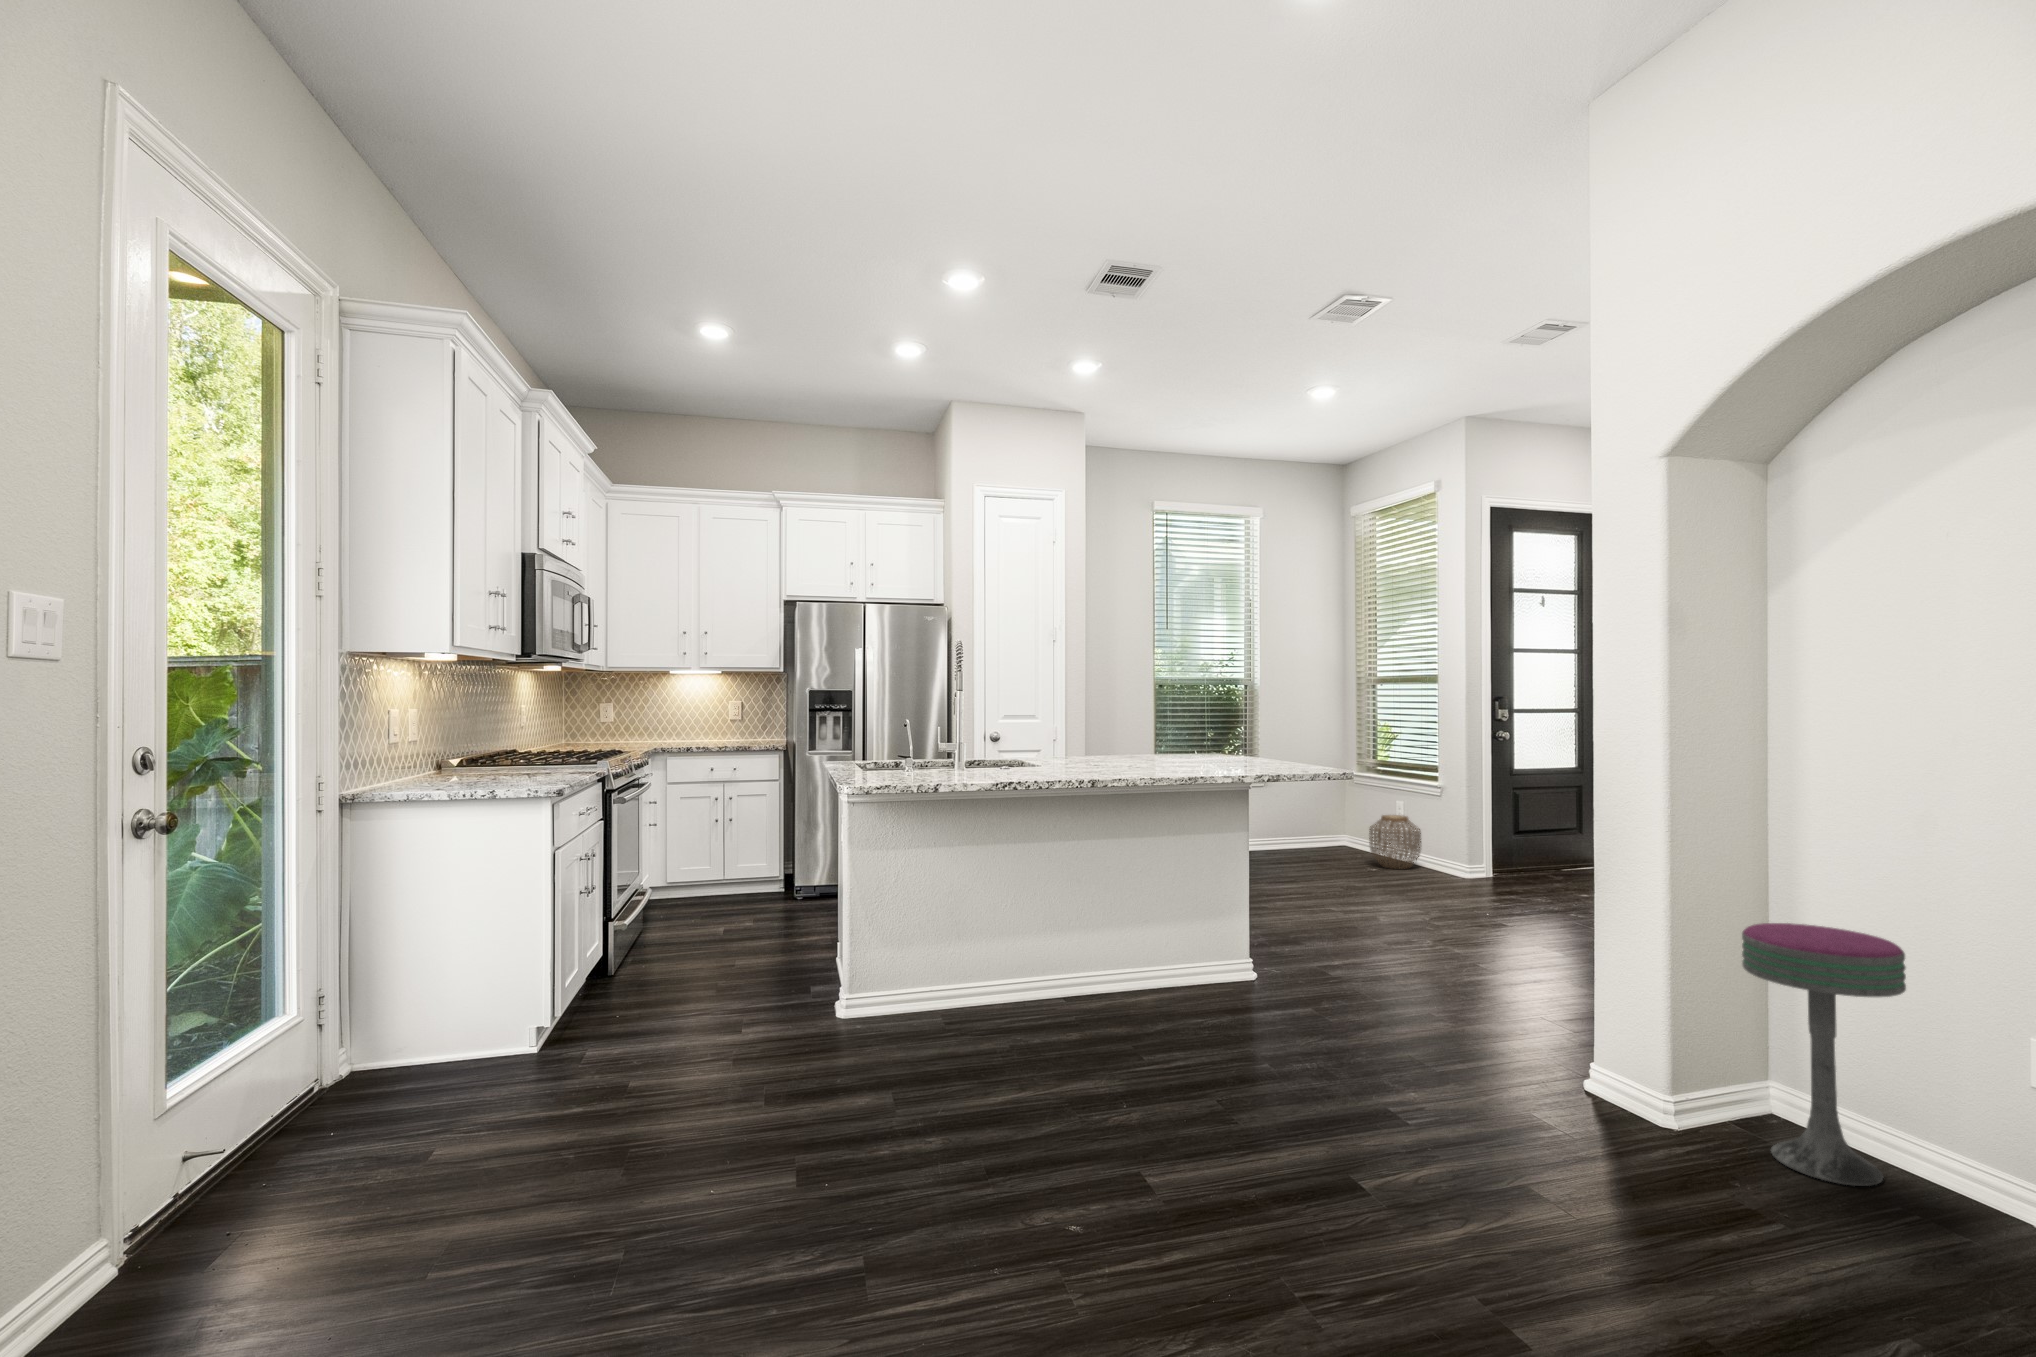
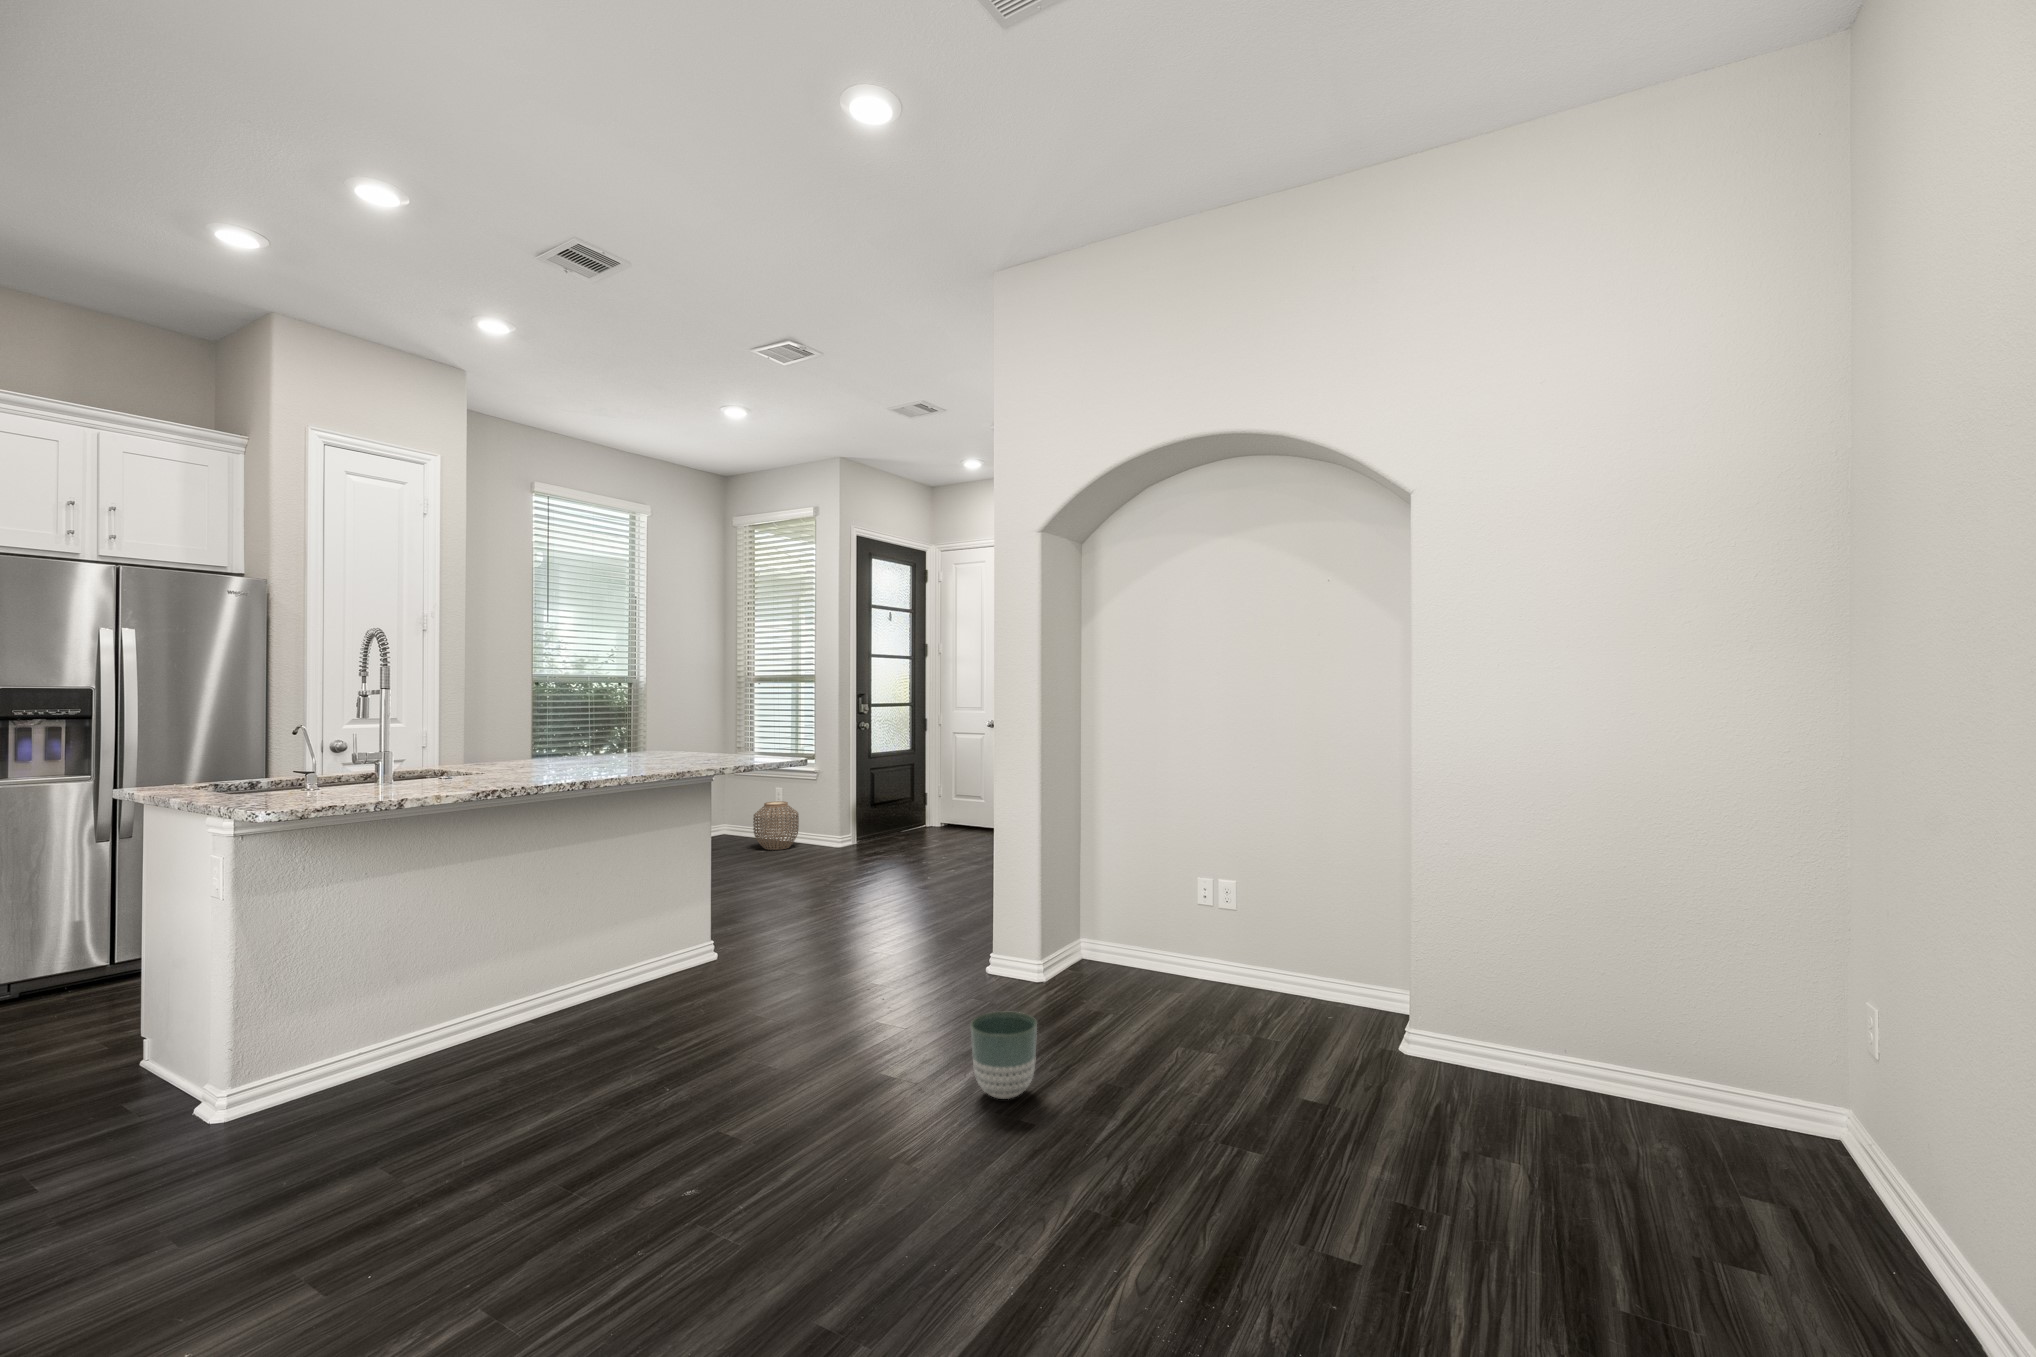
bar stool: present [1742,923,1906,1186] -> none [1103,837,1183,996]
planter: none [1429,1125,1528,1250] -> present [971,1011,1037,1099]

